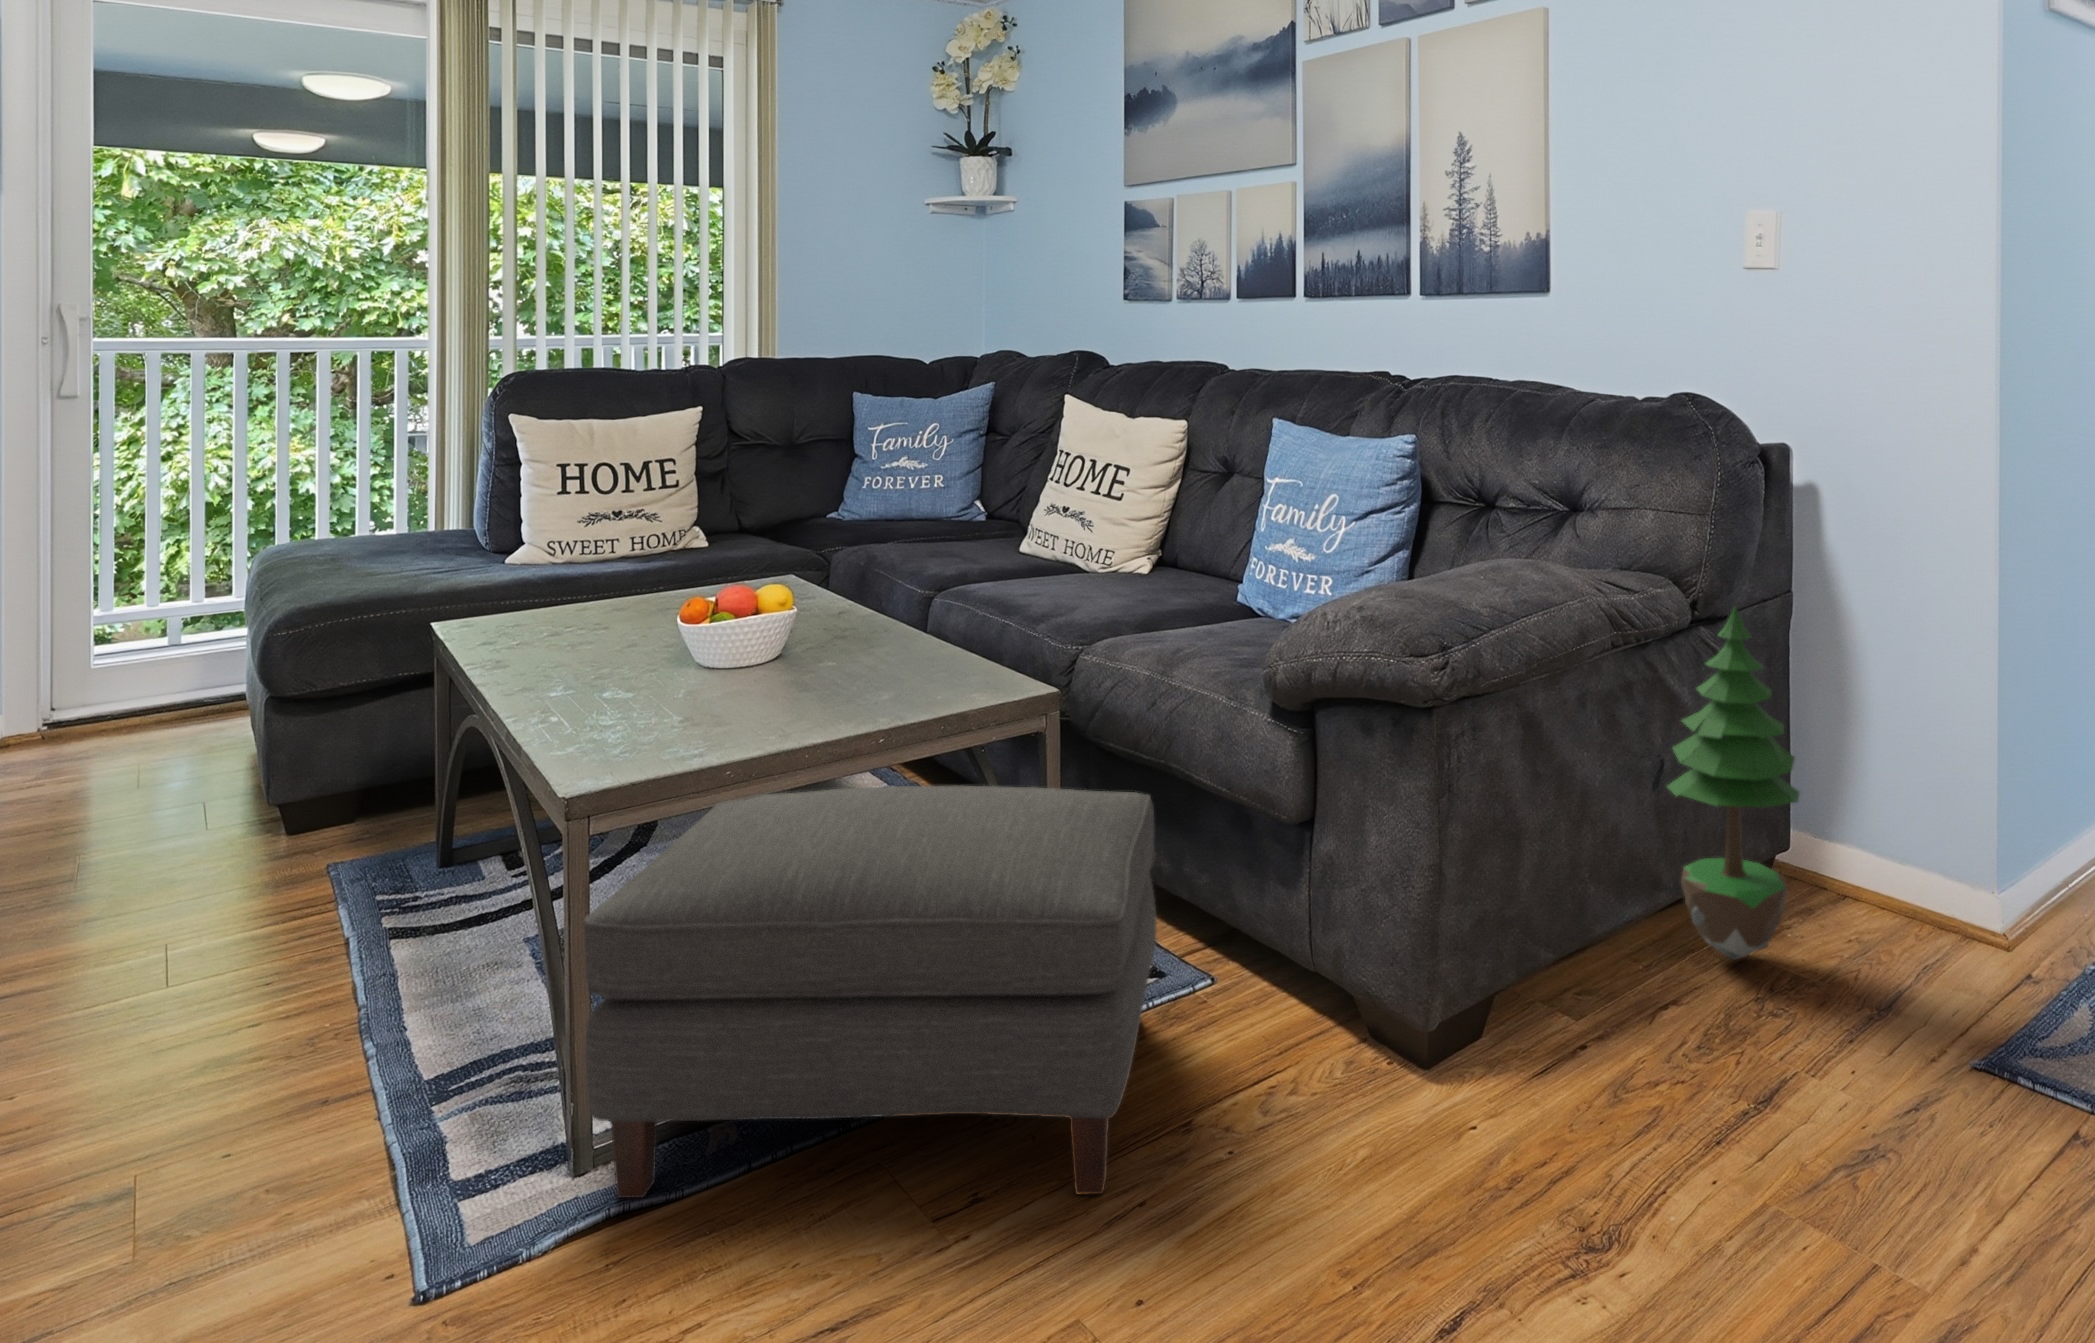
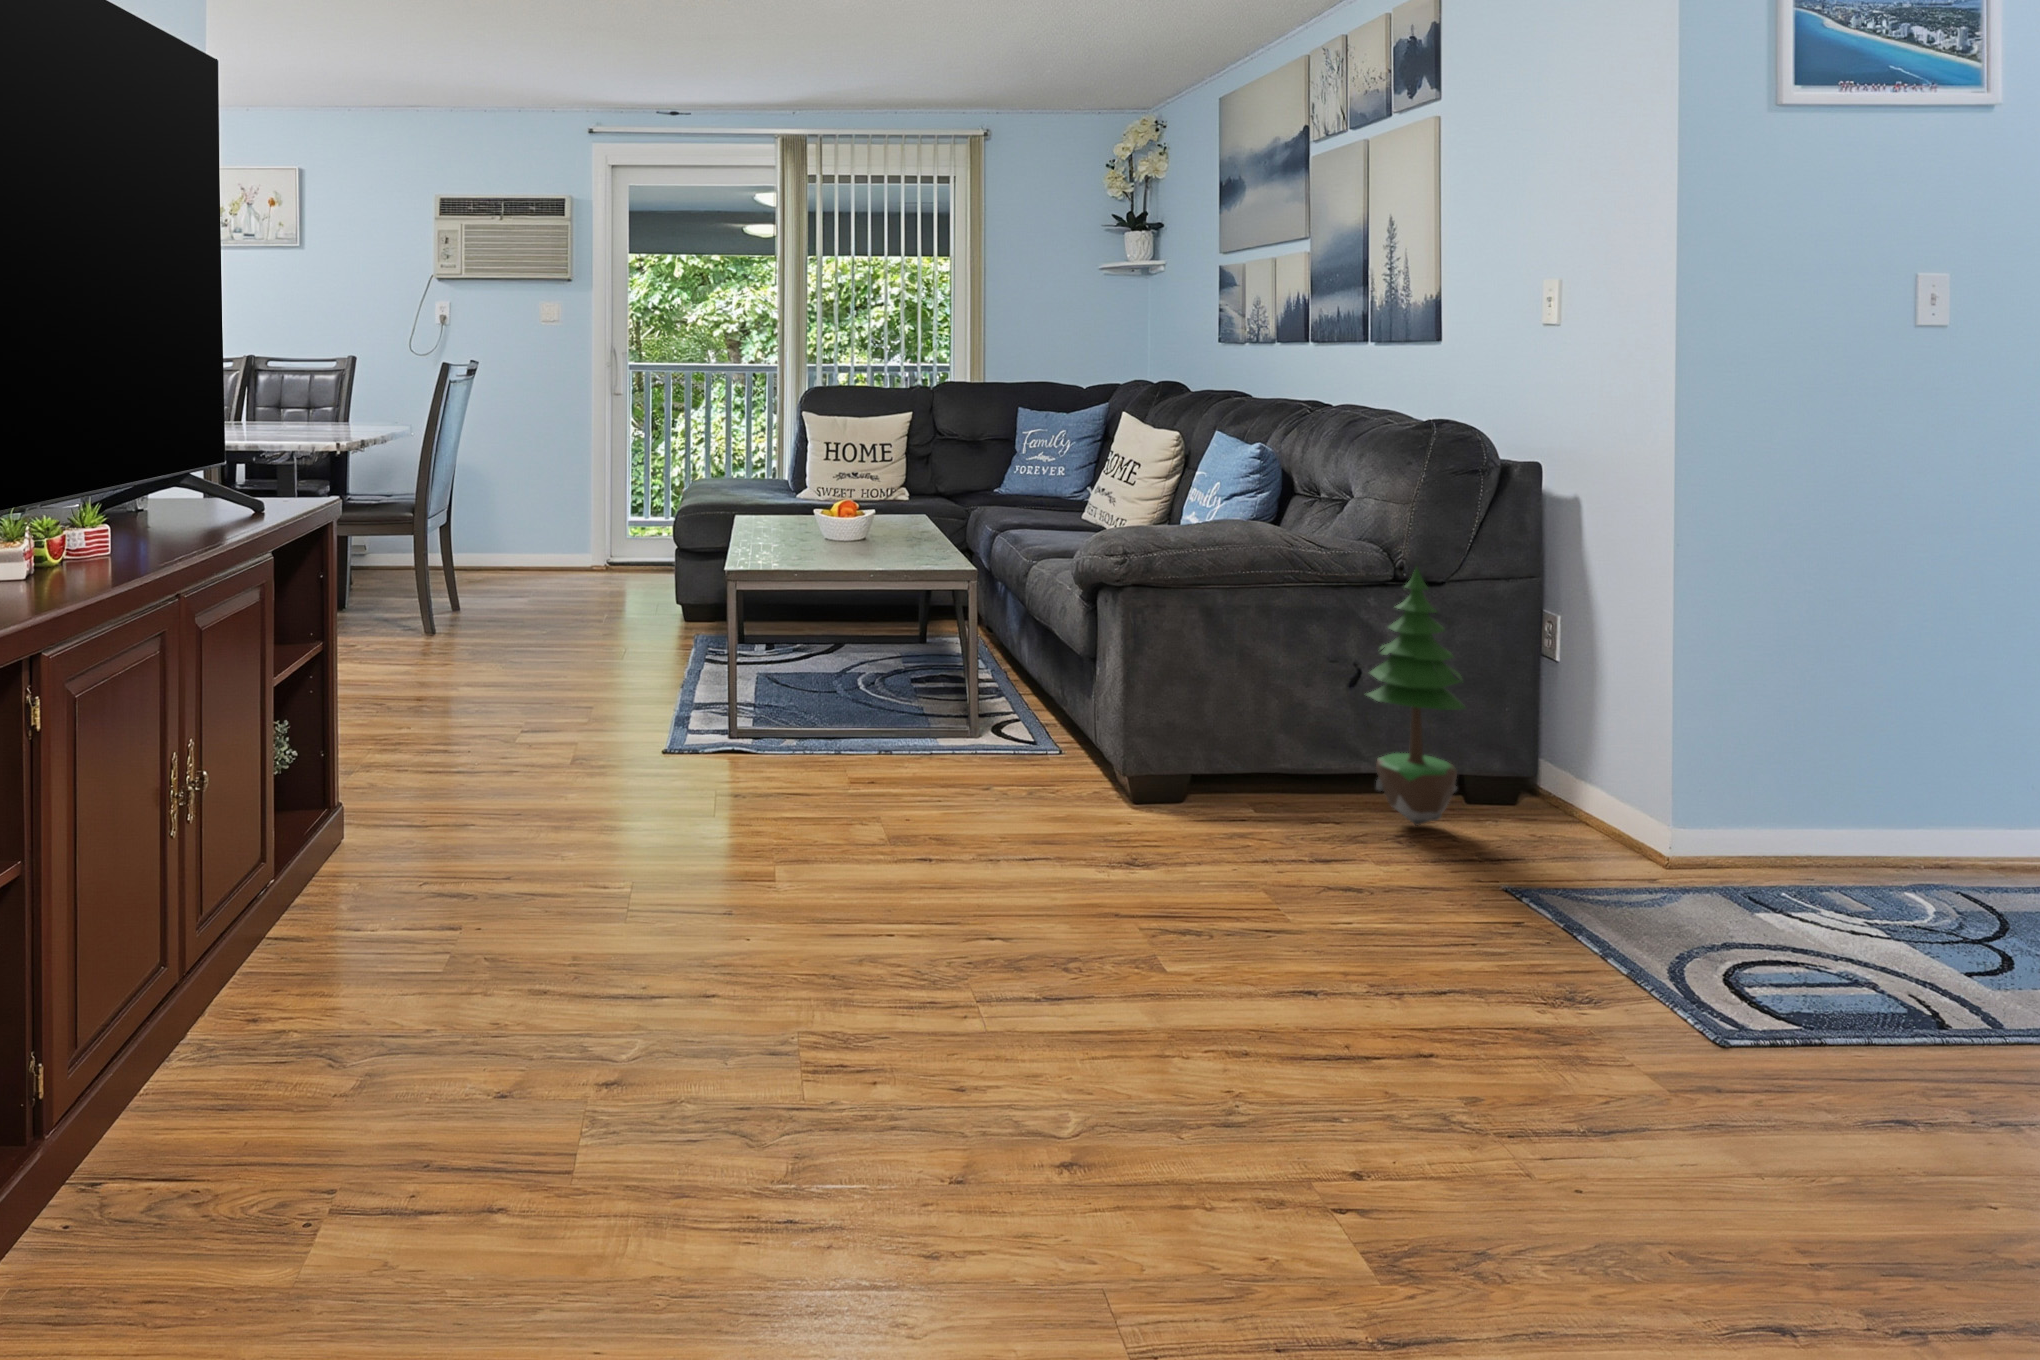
ottoman: present [584,786,1157,1198] -> none [702,605,1006,808]

